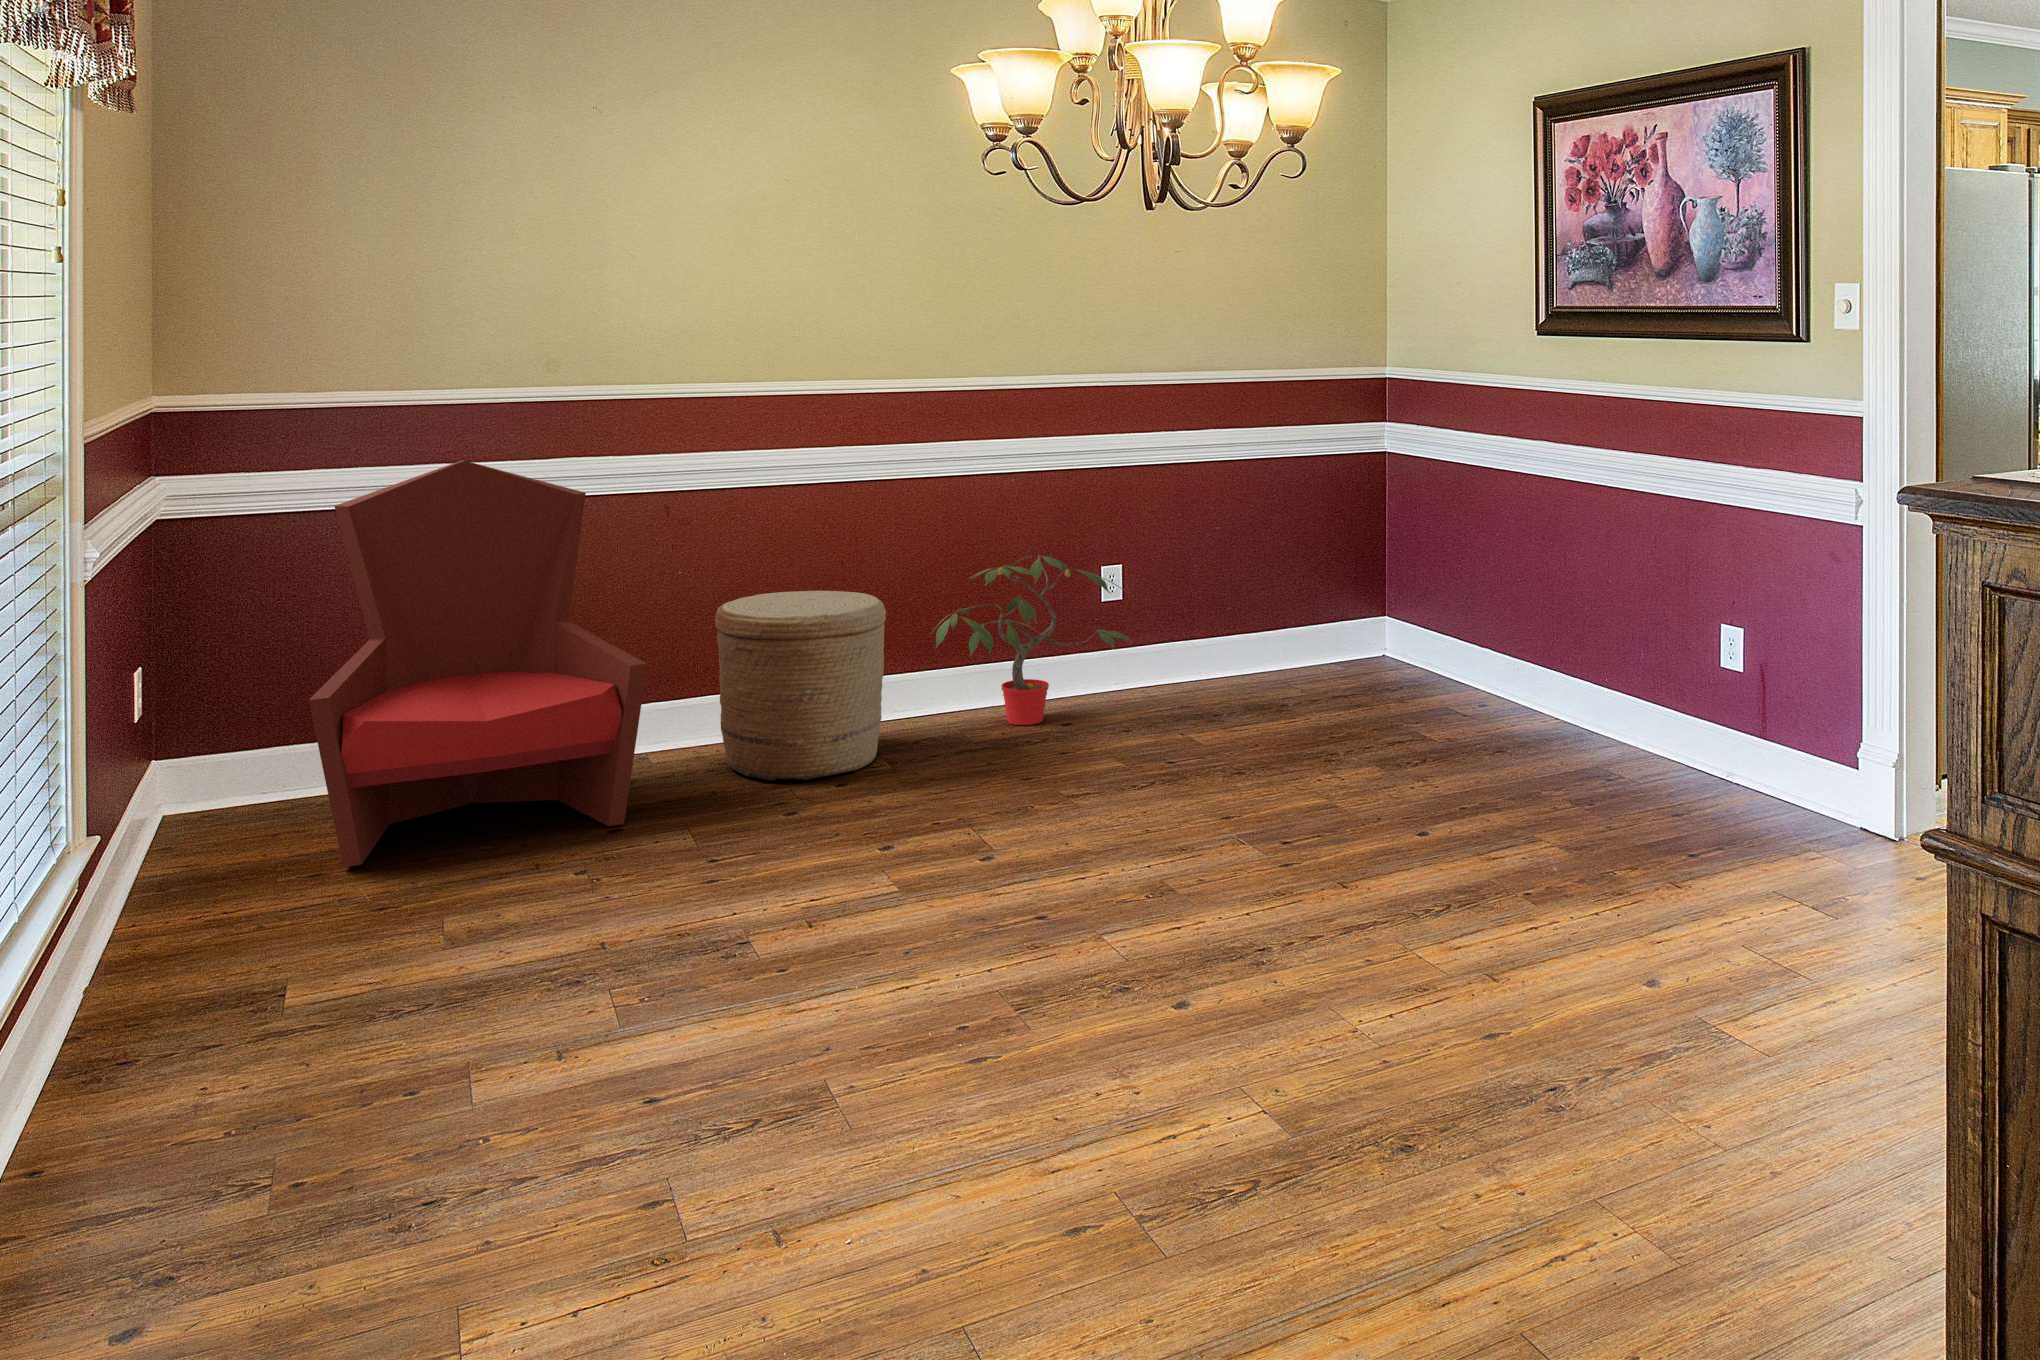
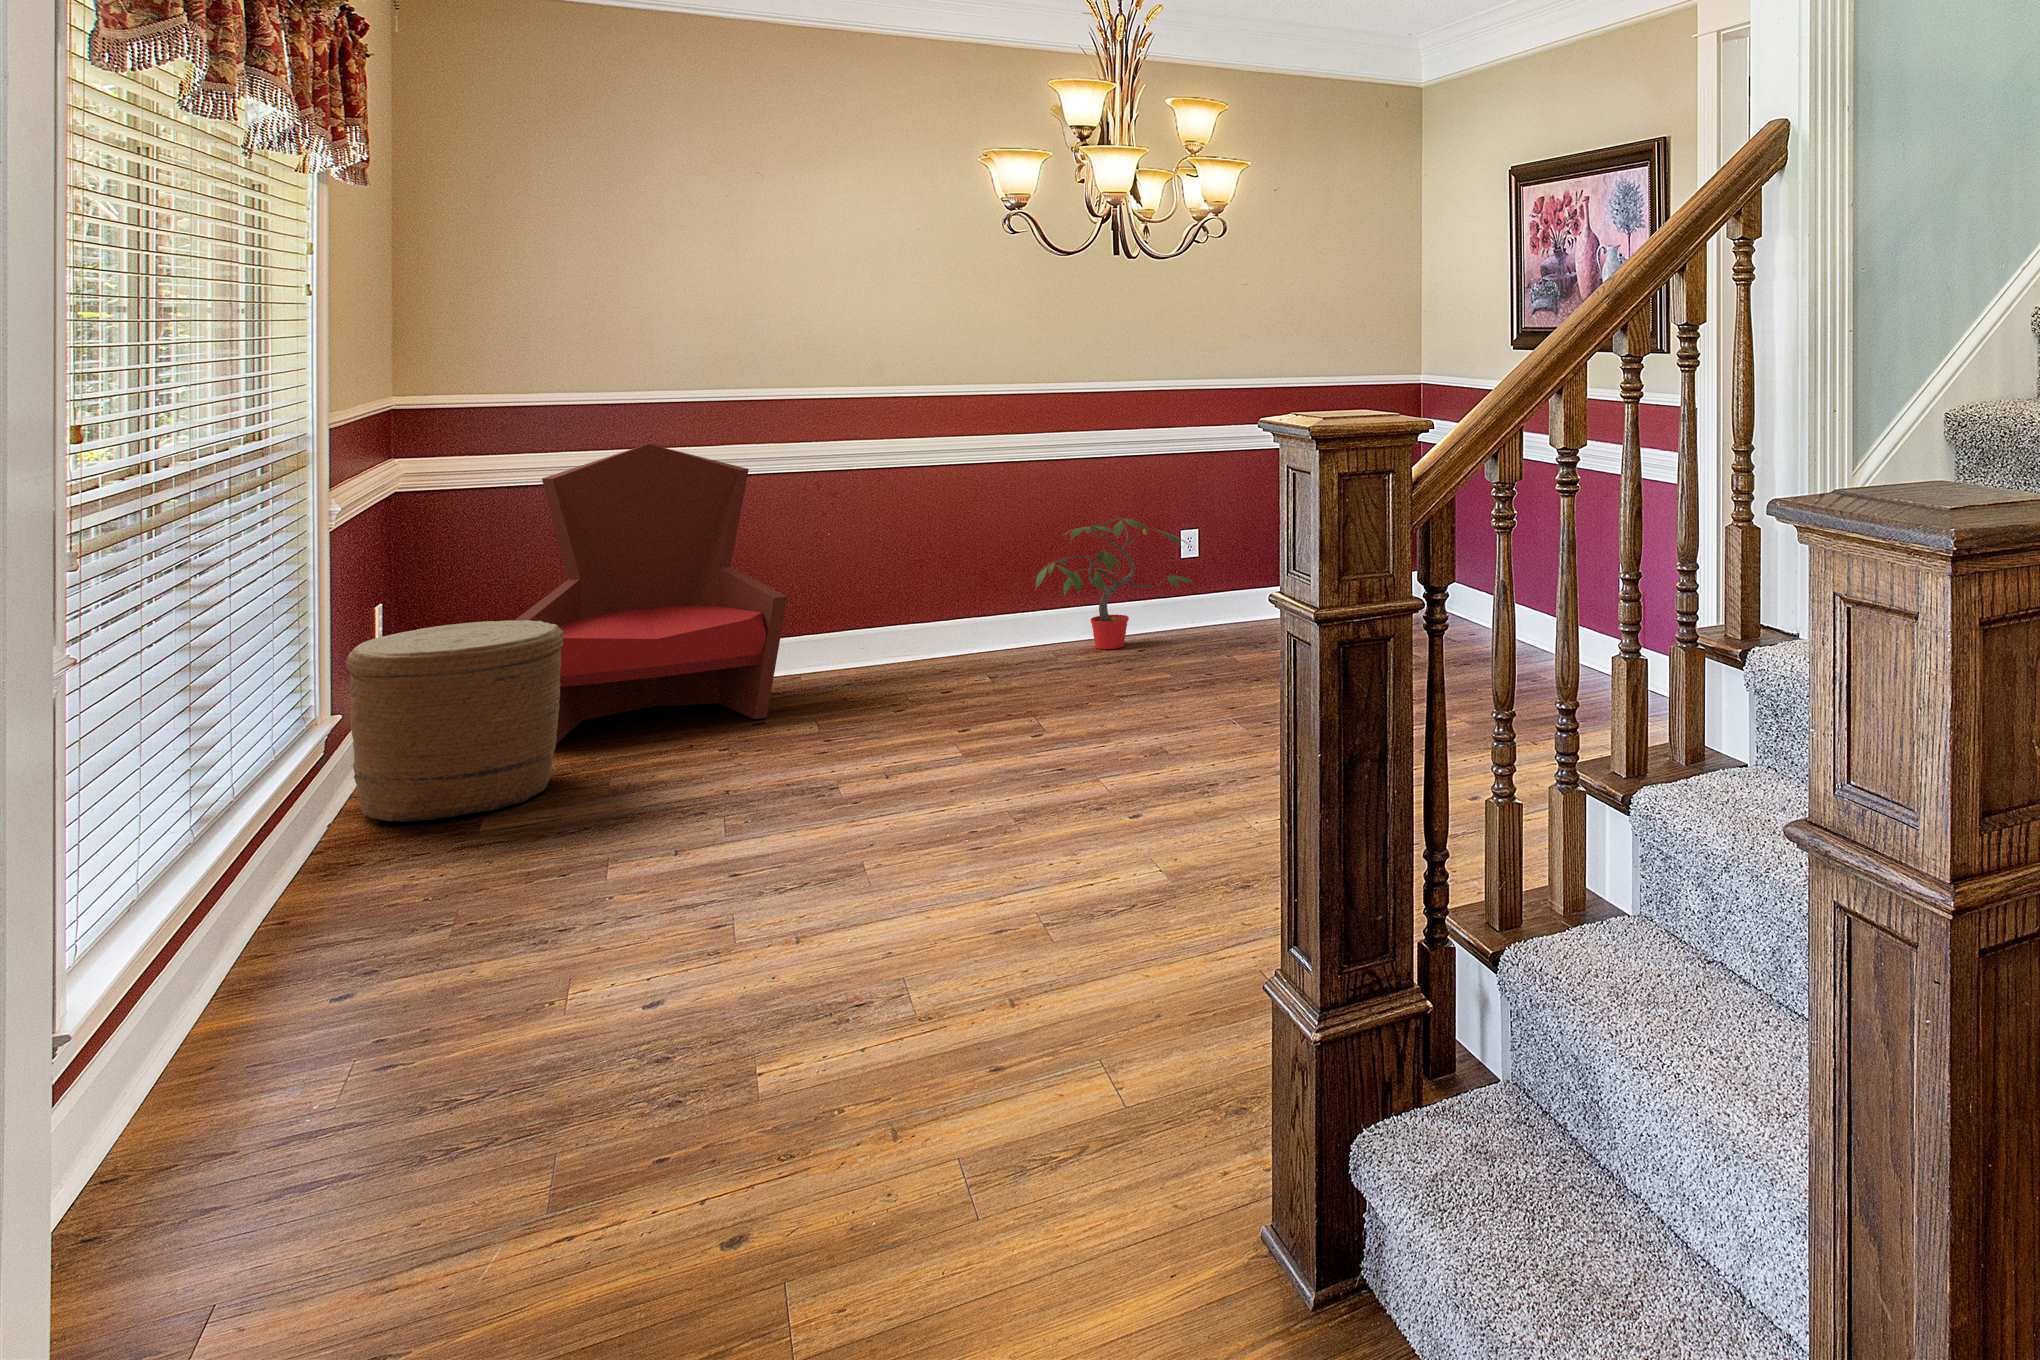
woven basket: present [715,591,886,781] -> present [346,620,564,822]

